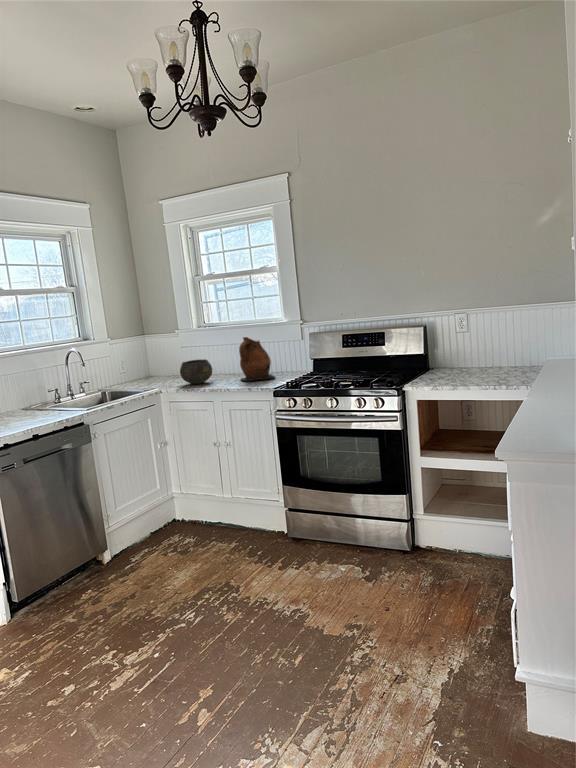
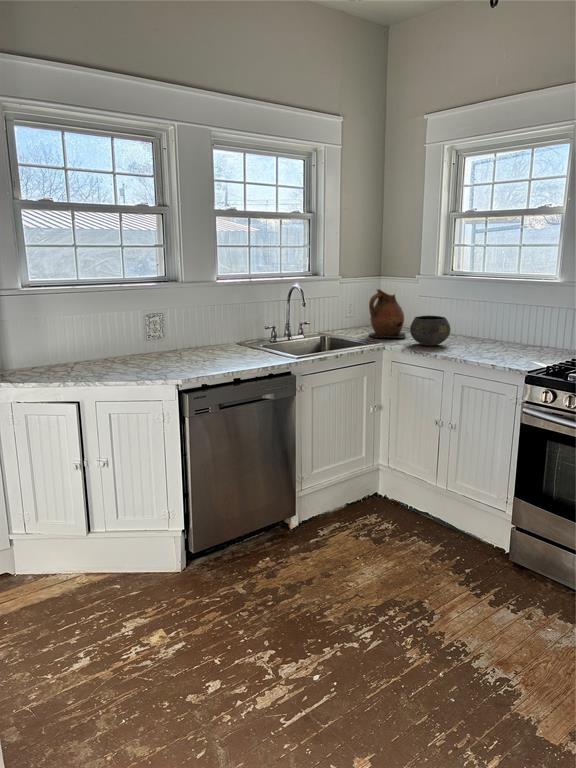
ceramic pitcher: present [239,337,275,381] -> present [369,289,406,338]

